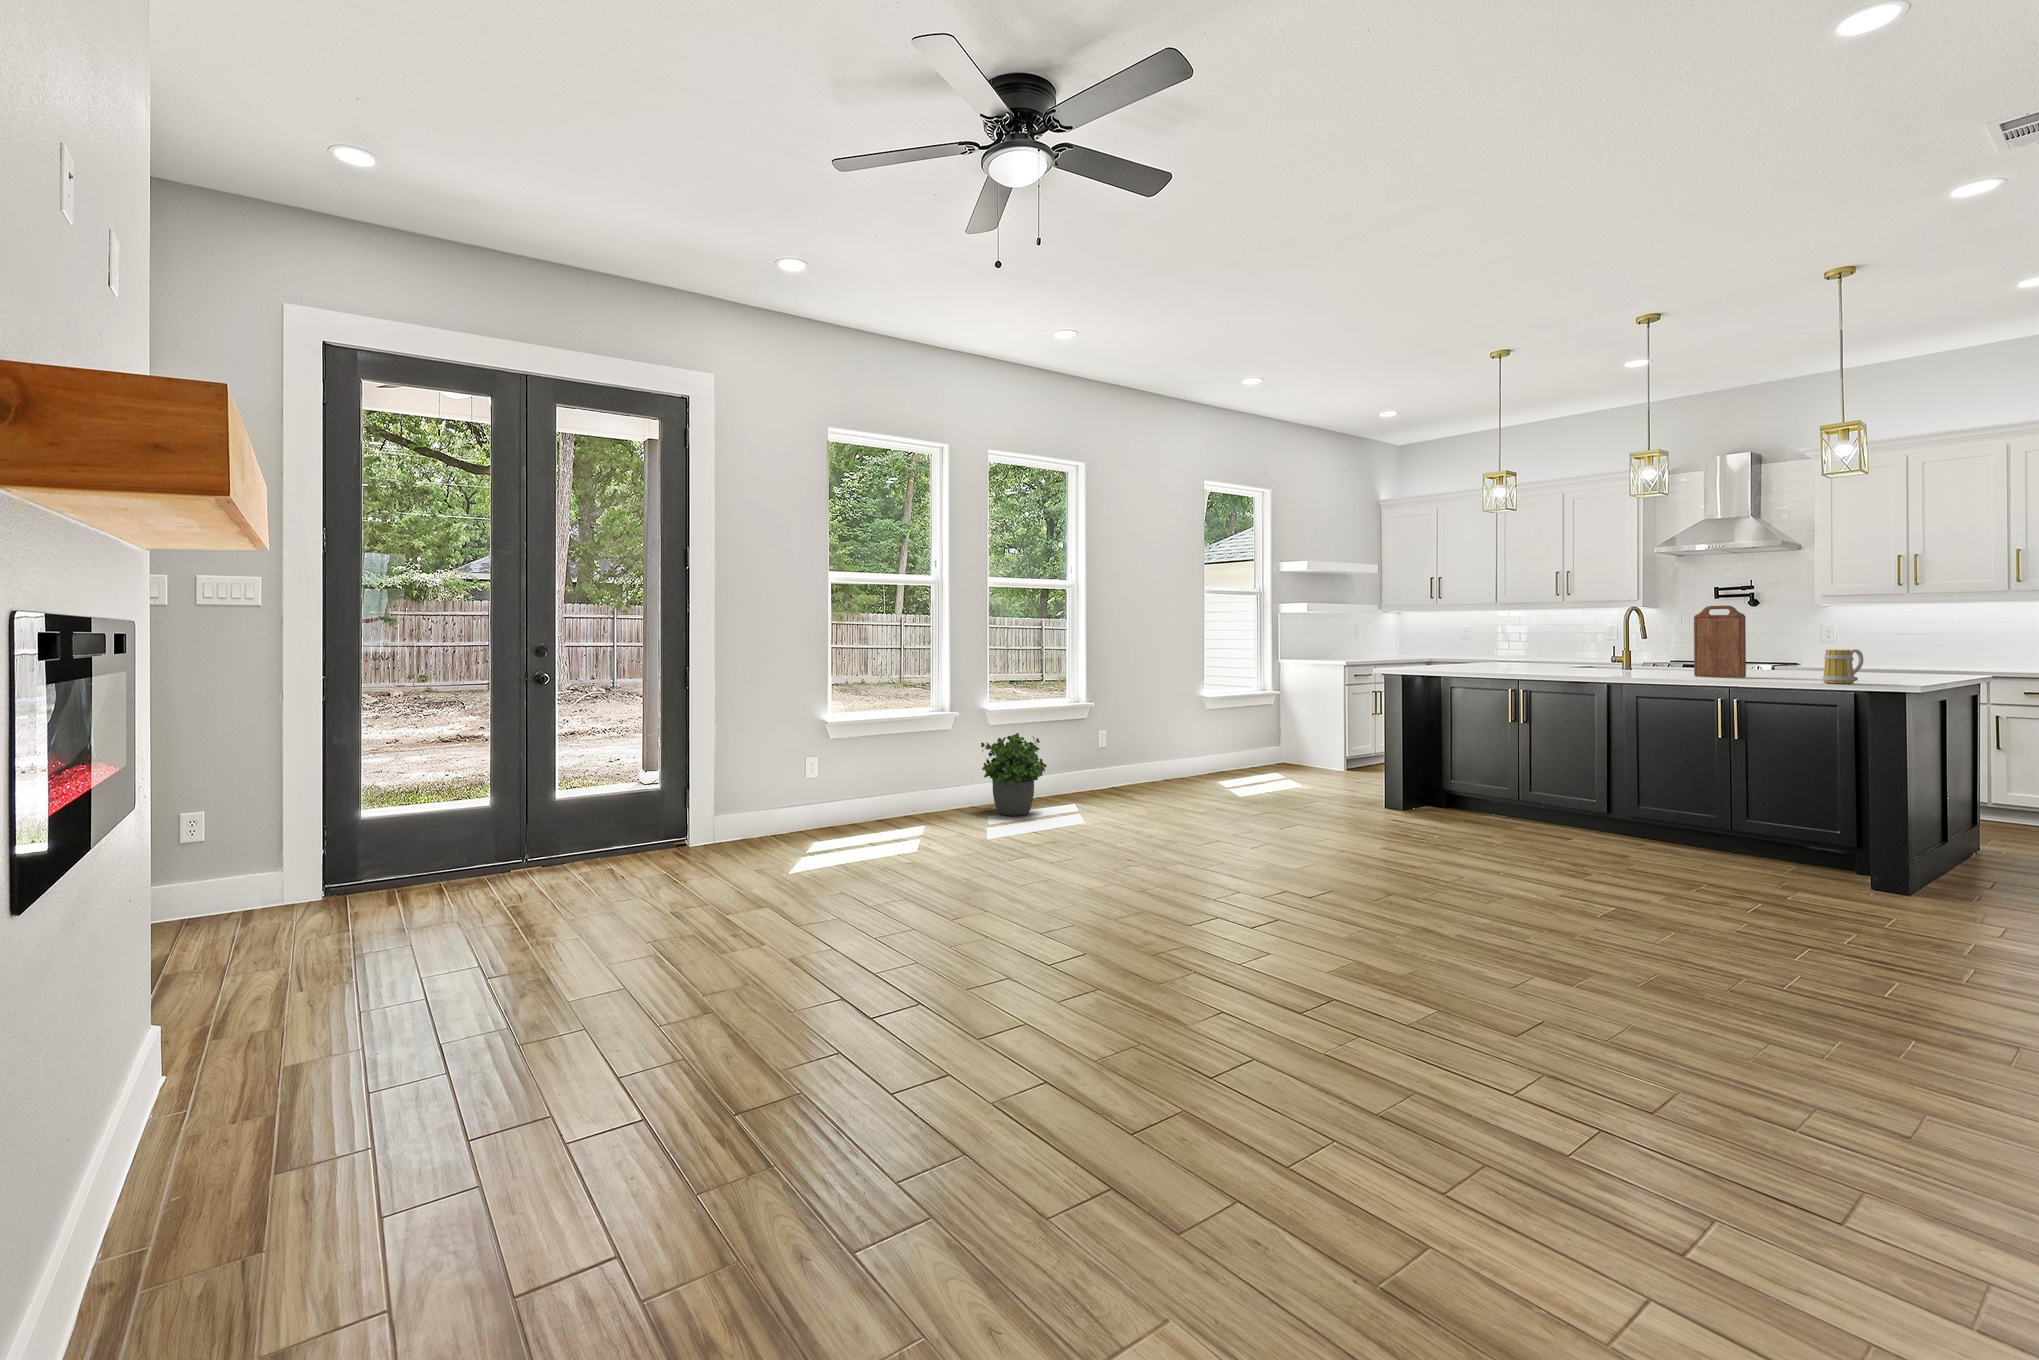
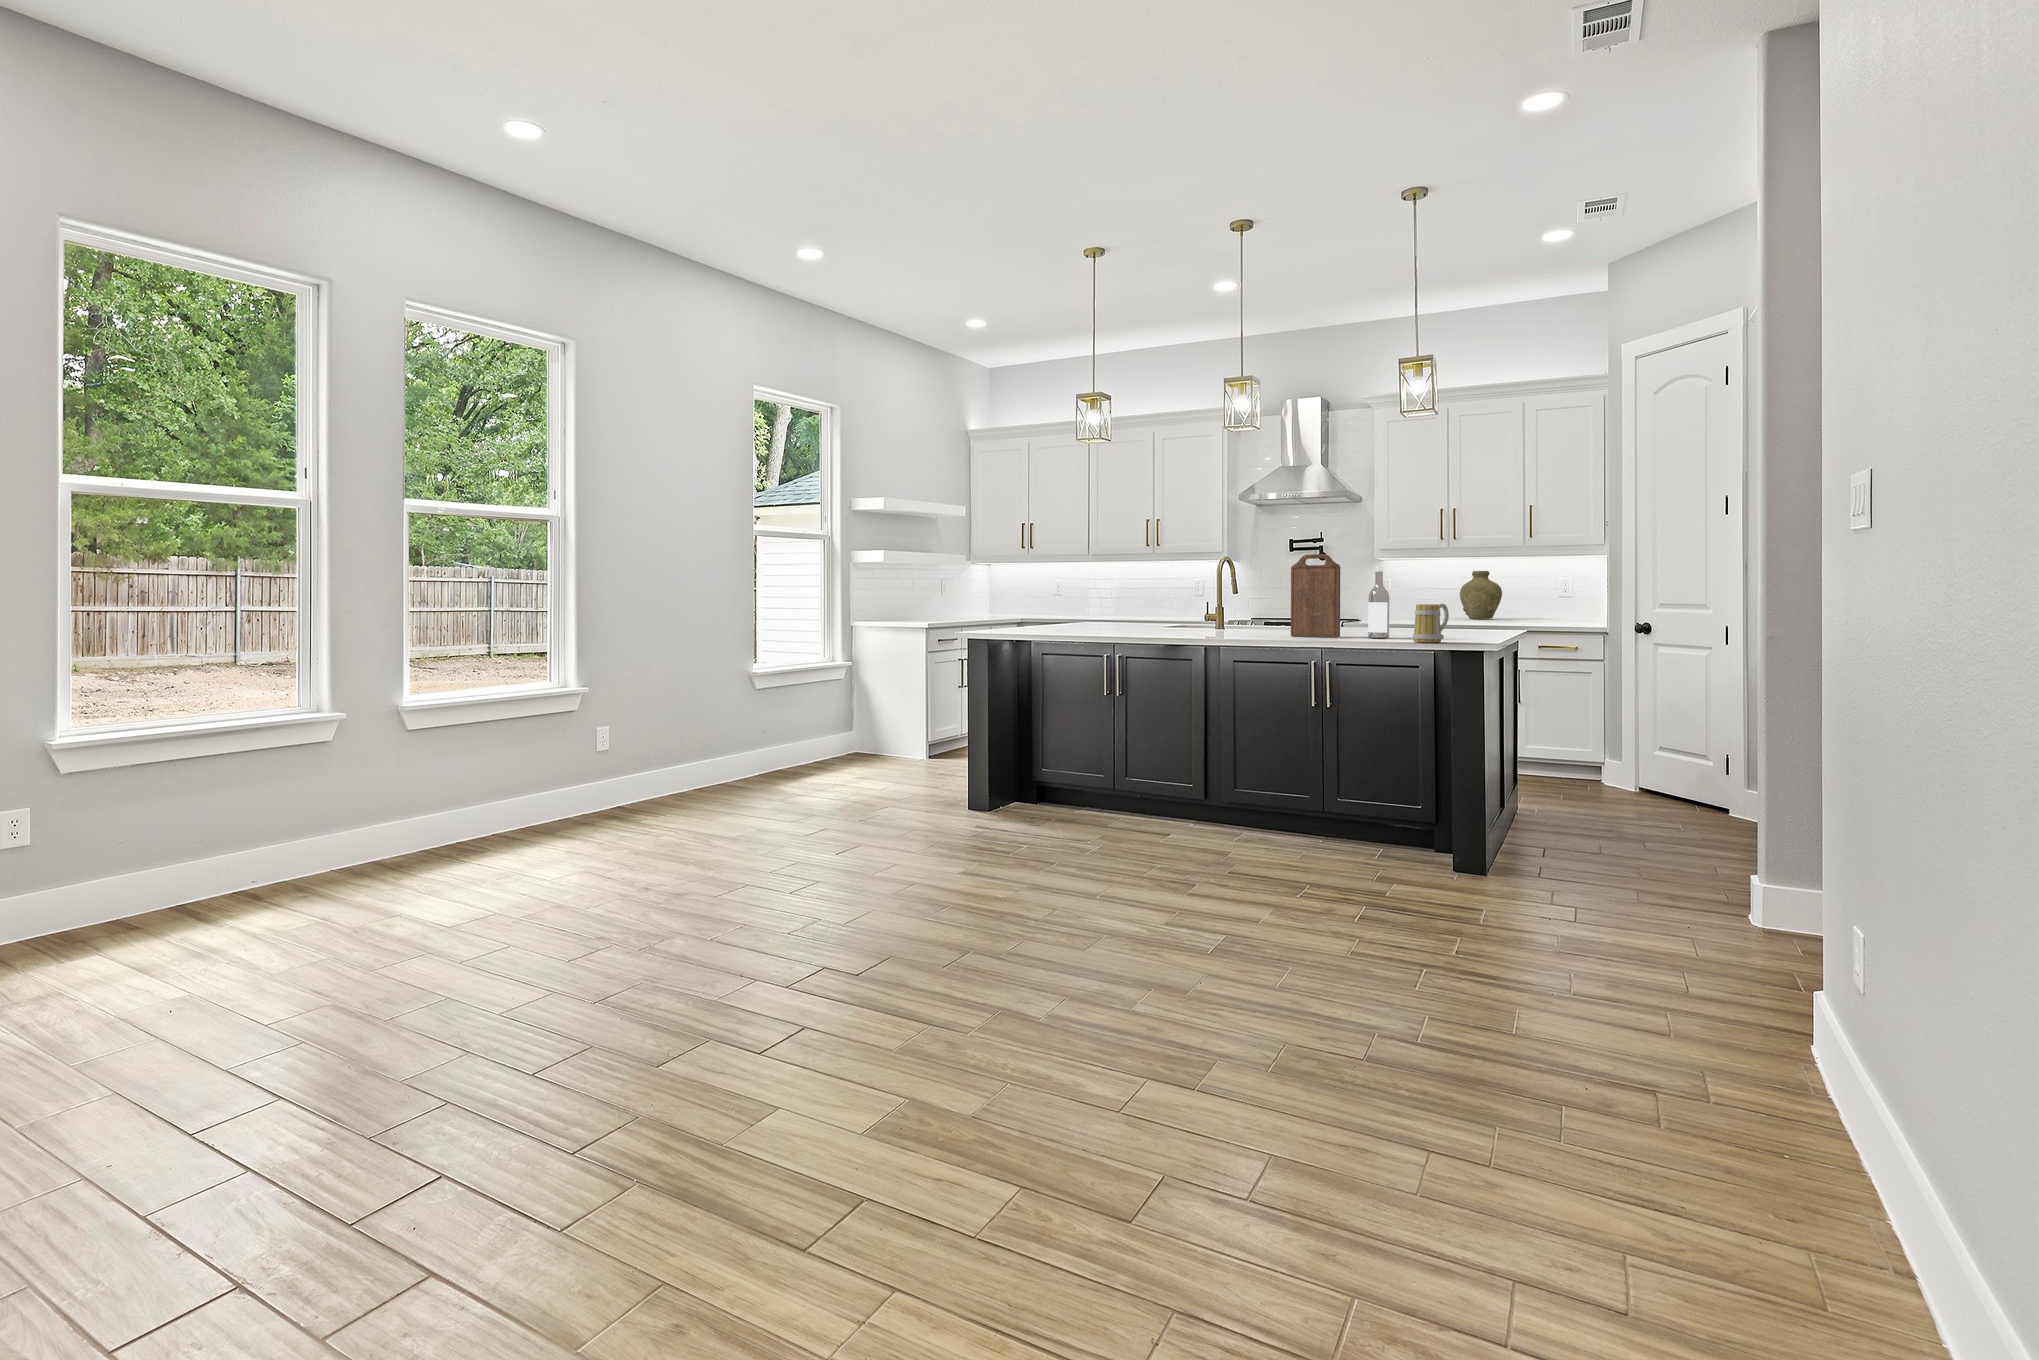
vase: none [1916,615,1970,663] -> present [1460,571,1502,619]
wine bottle: none [1777,616,1800,679] -> present [1368,566,1389,638]
potted plant: present [981,733,1047,816] -> none [393,738,505,865]

